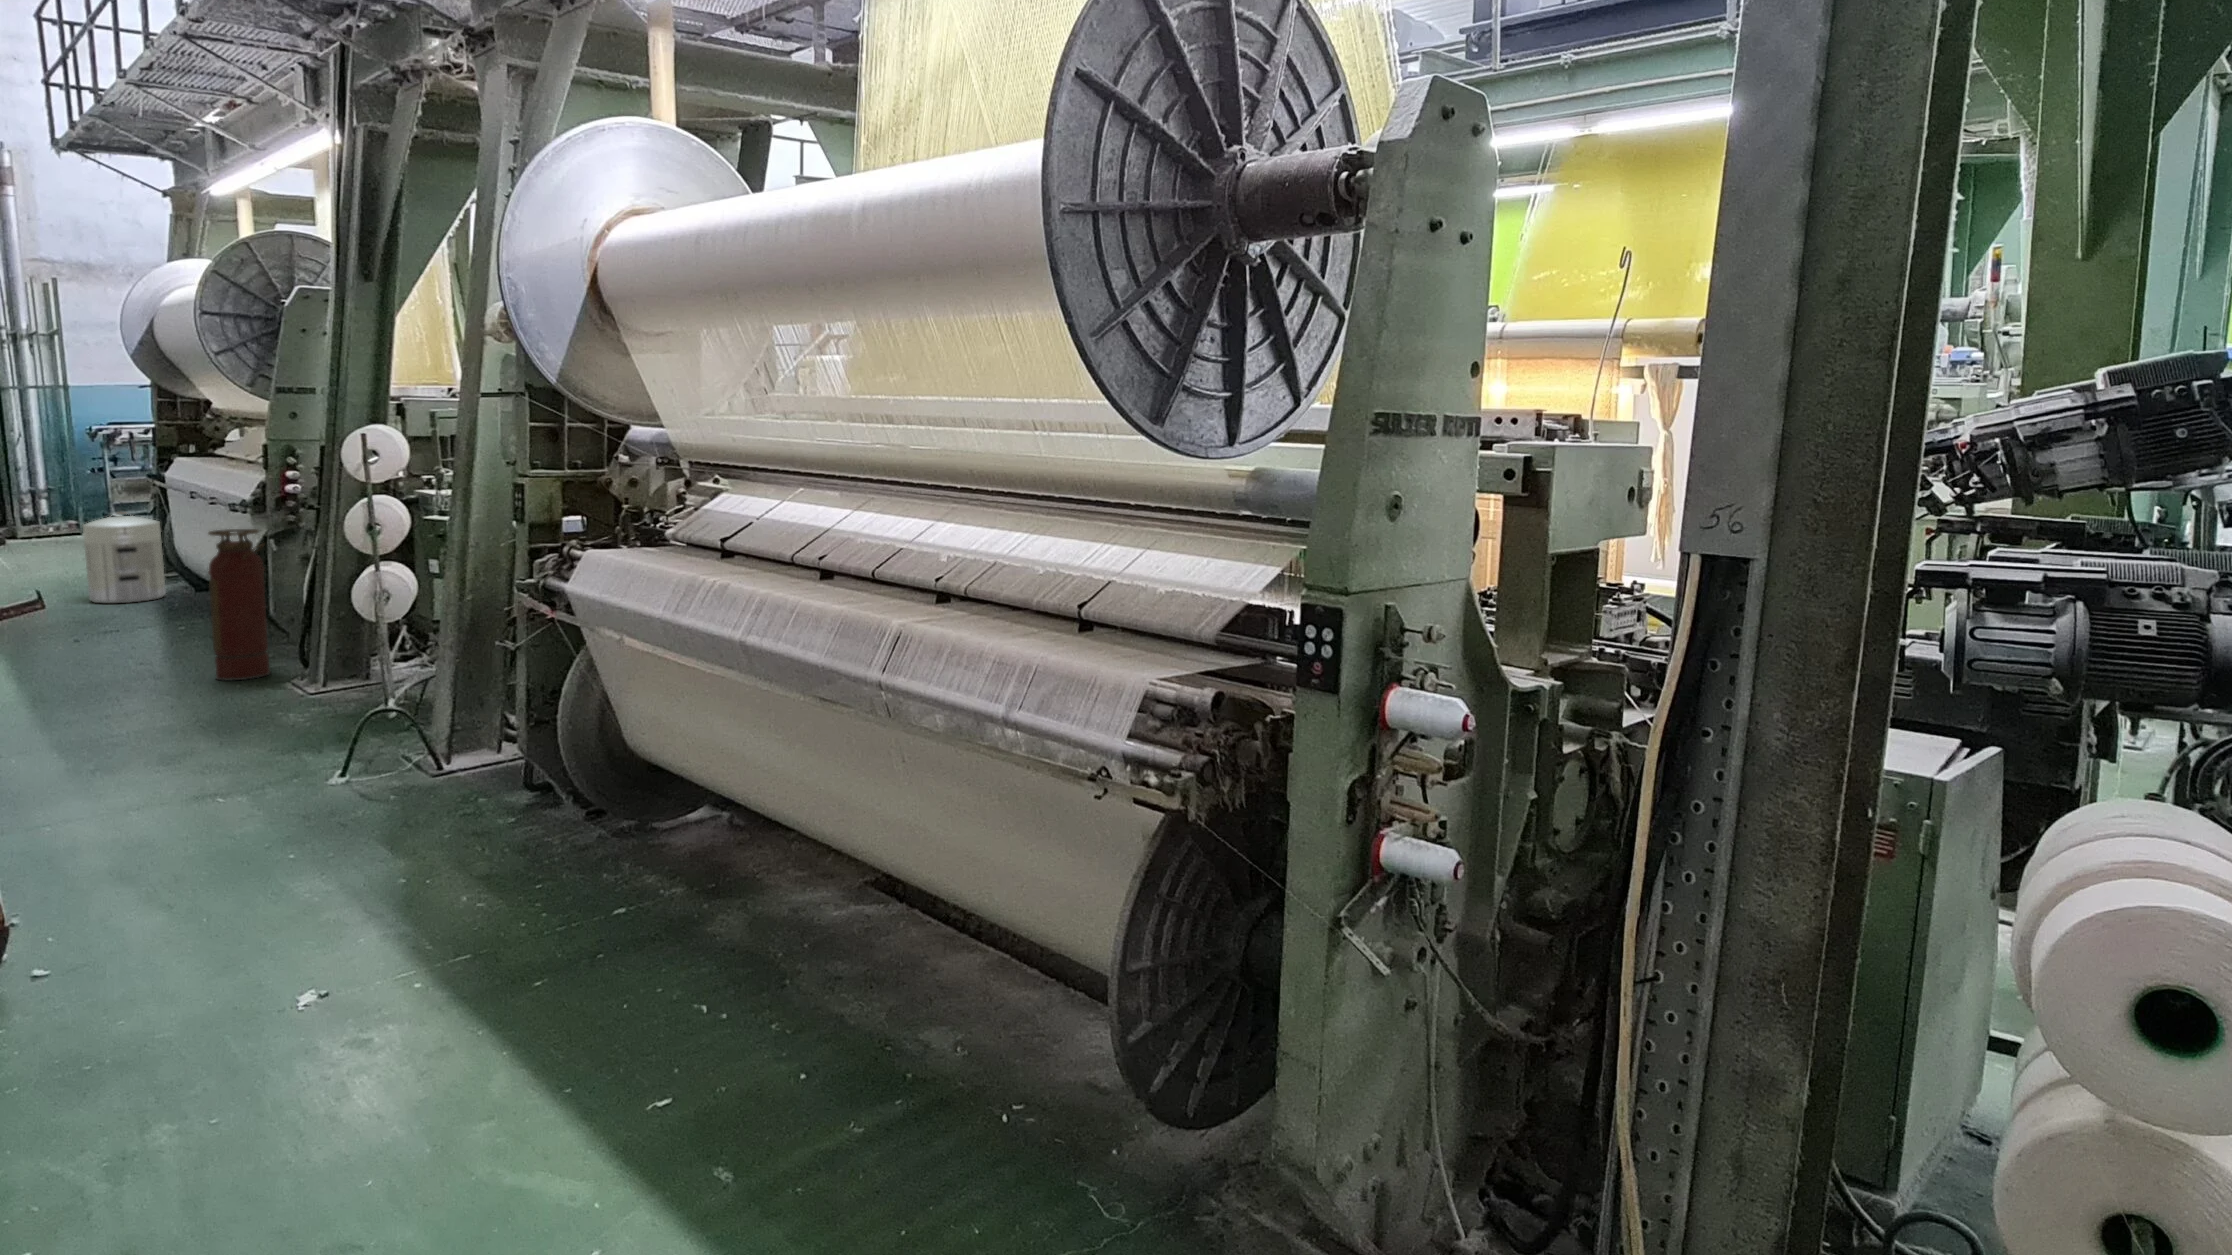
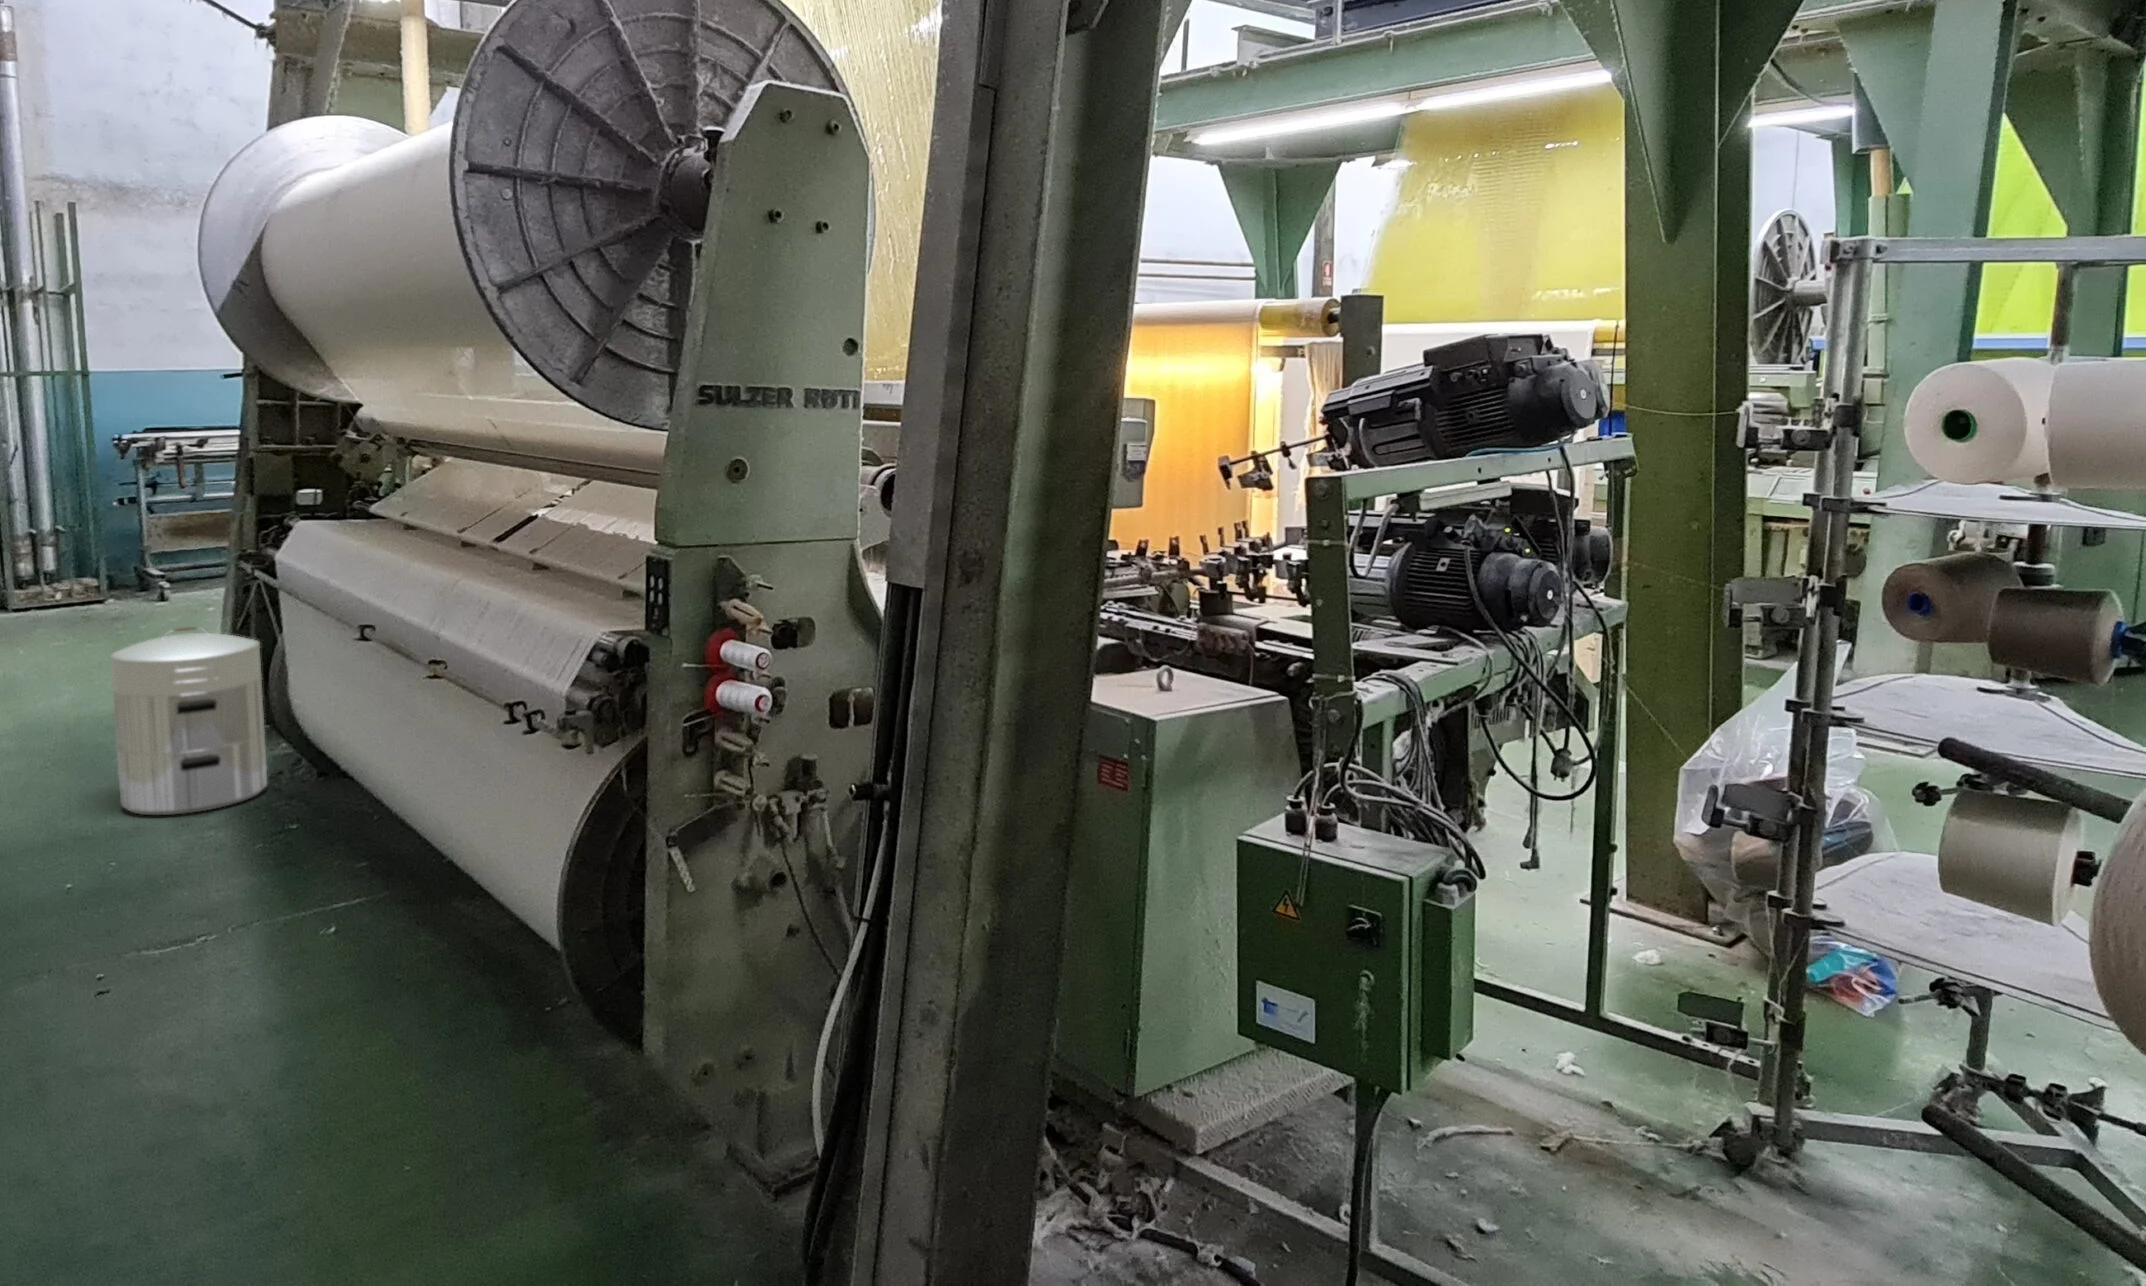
fire extinguisher: present [208,529,270,681] -> none [466,774,611,1222]

